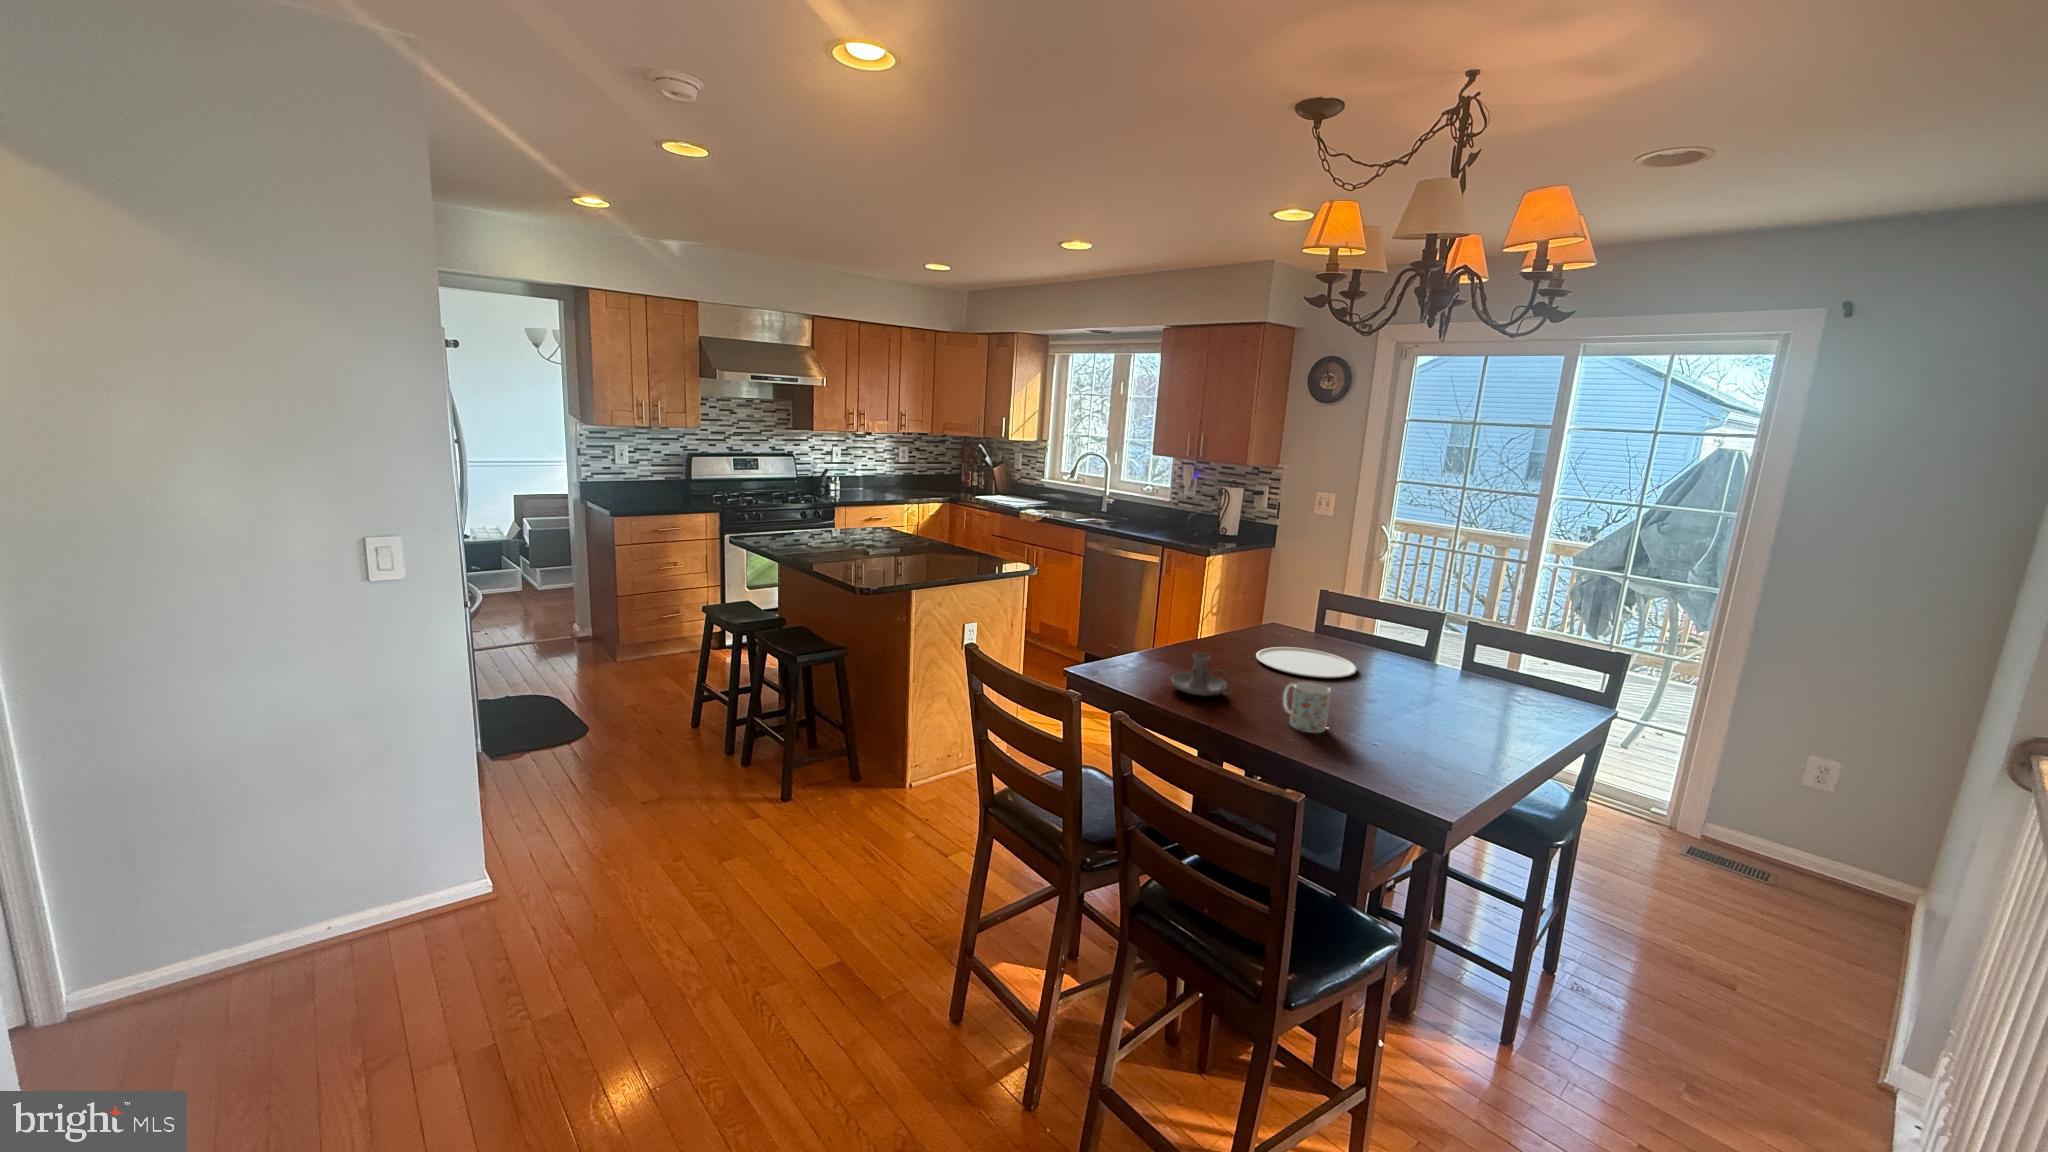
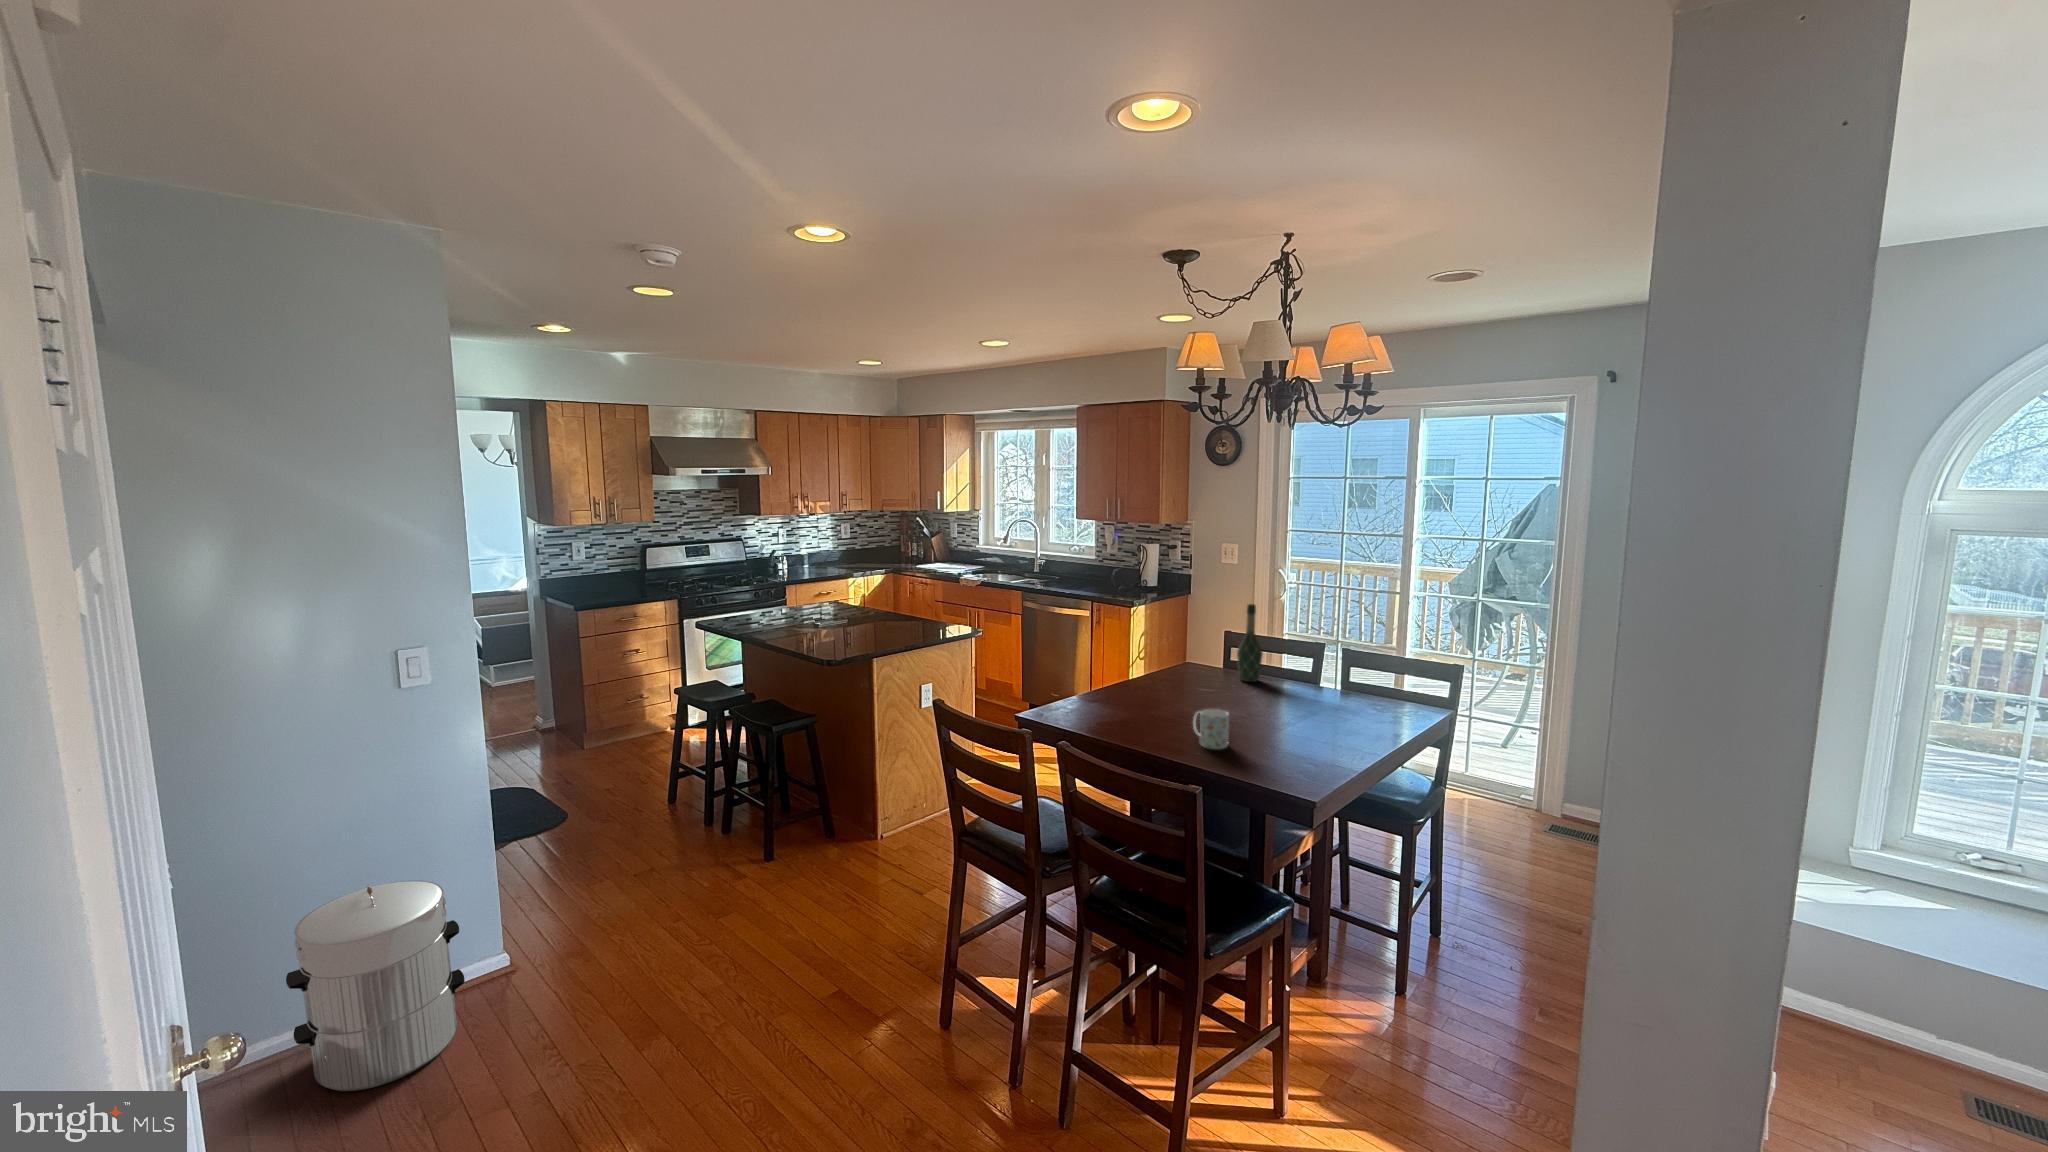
wine bottle: none [1335,559,1367,652] -> present [1237,604,1263,682]
plate: present [1256,647,1357,678] -> none [1173,682,1255,706]
candle holder: present [1171,653,1233,696] -> none [1103,693,1154,728]
waste bin: none [224,795,429,1022] -> present [286,881,465,1091]

